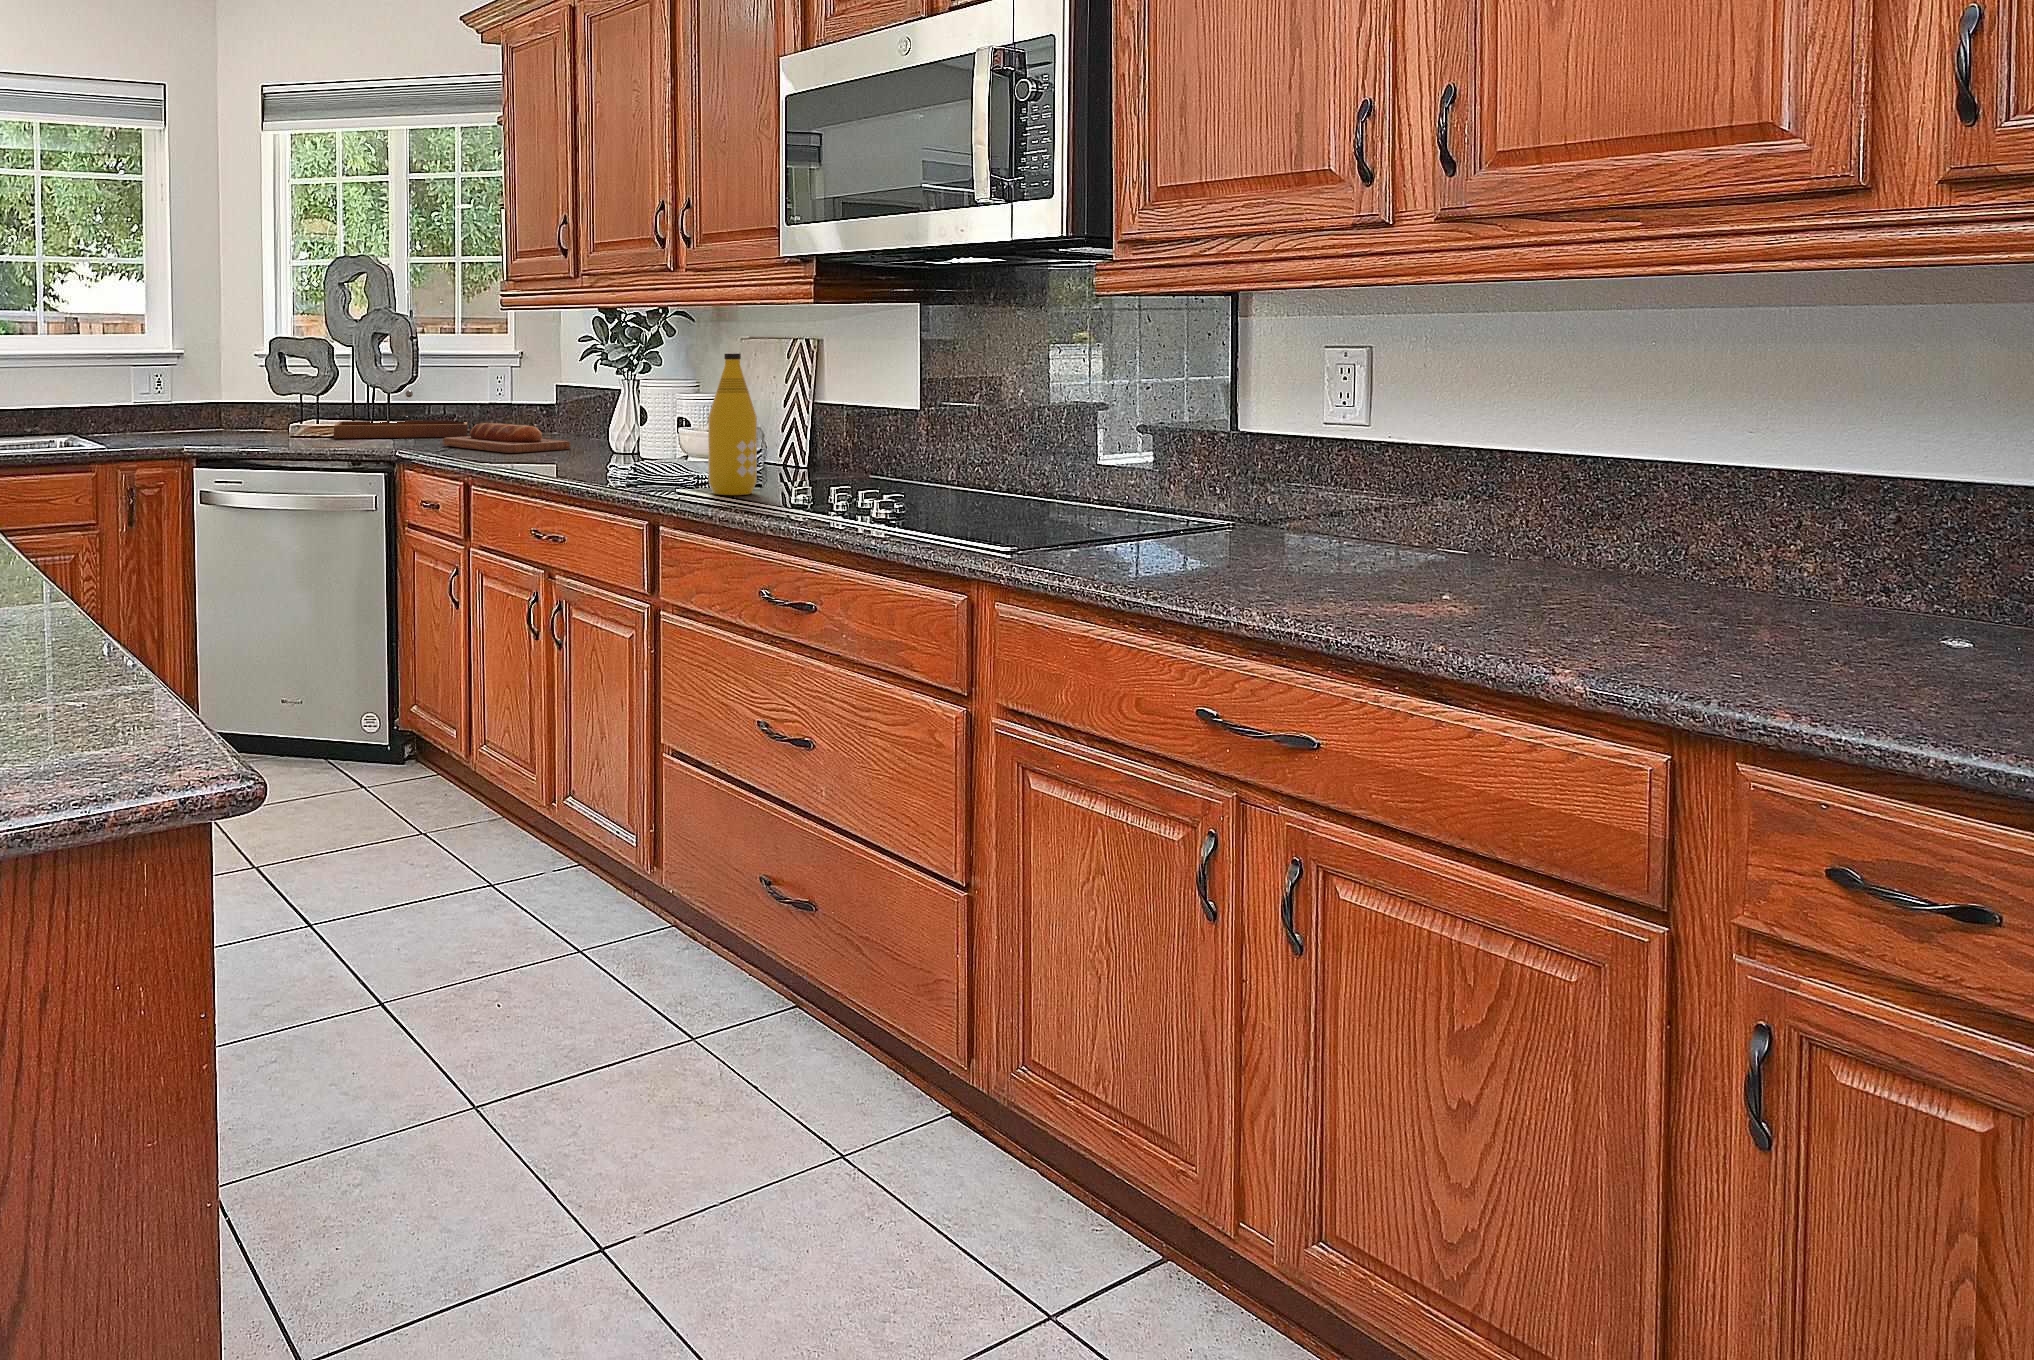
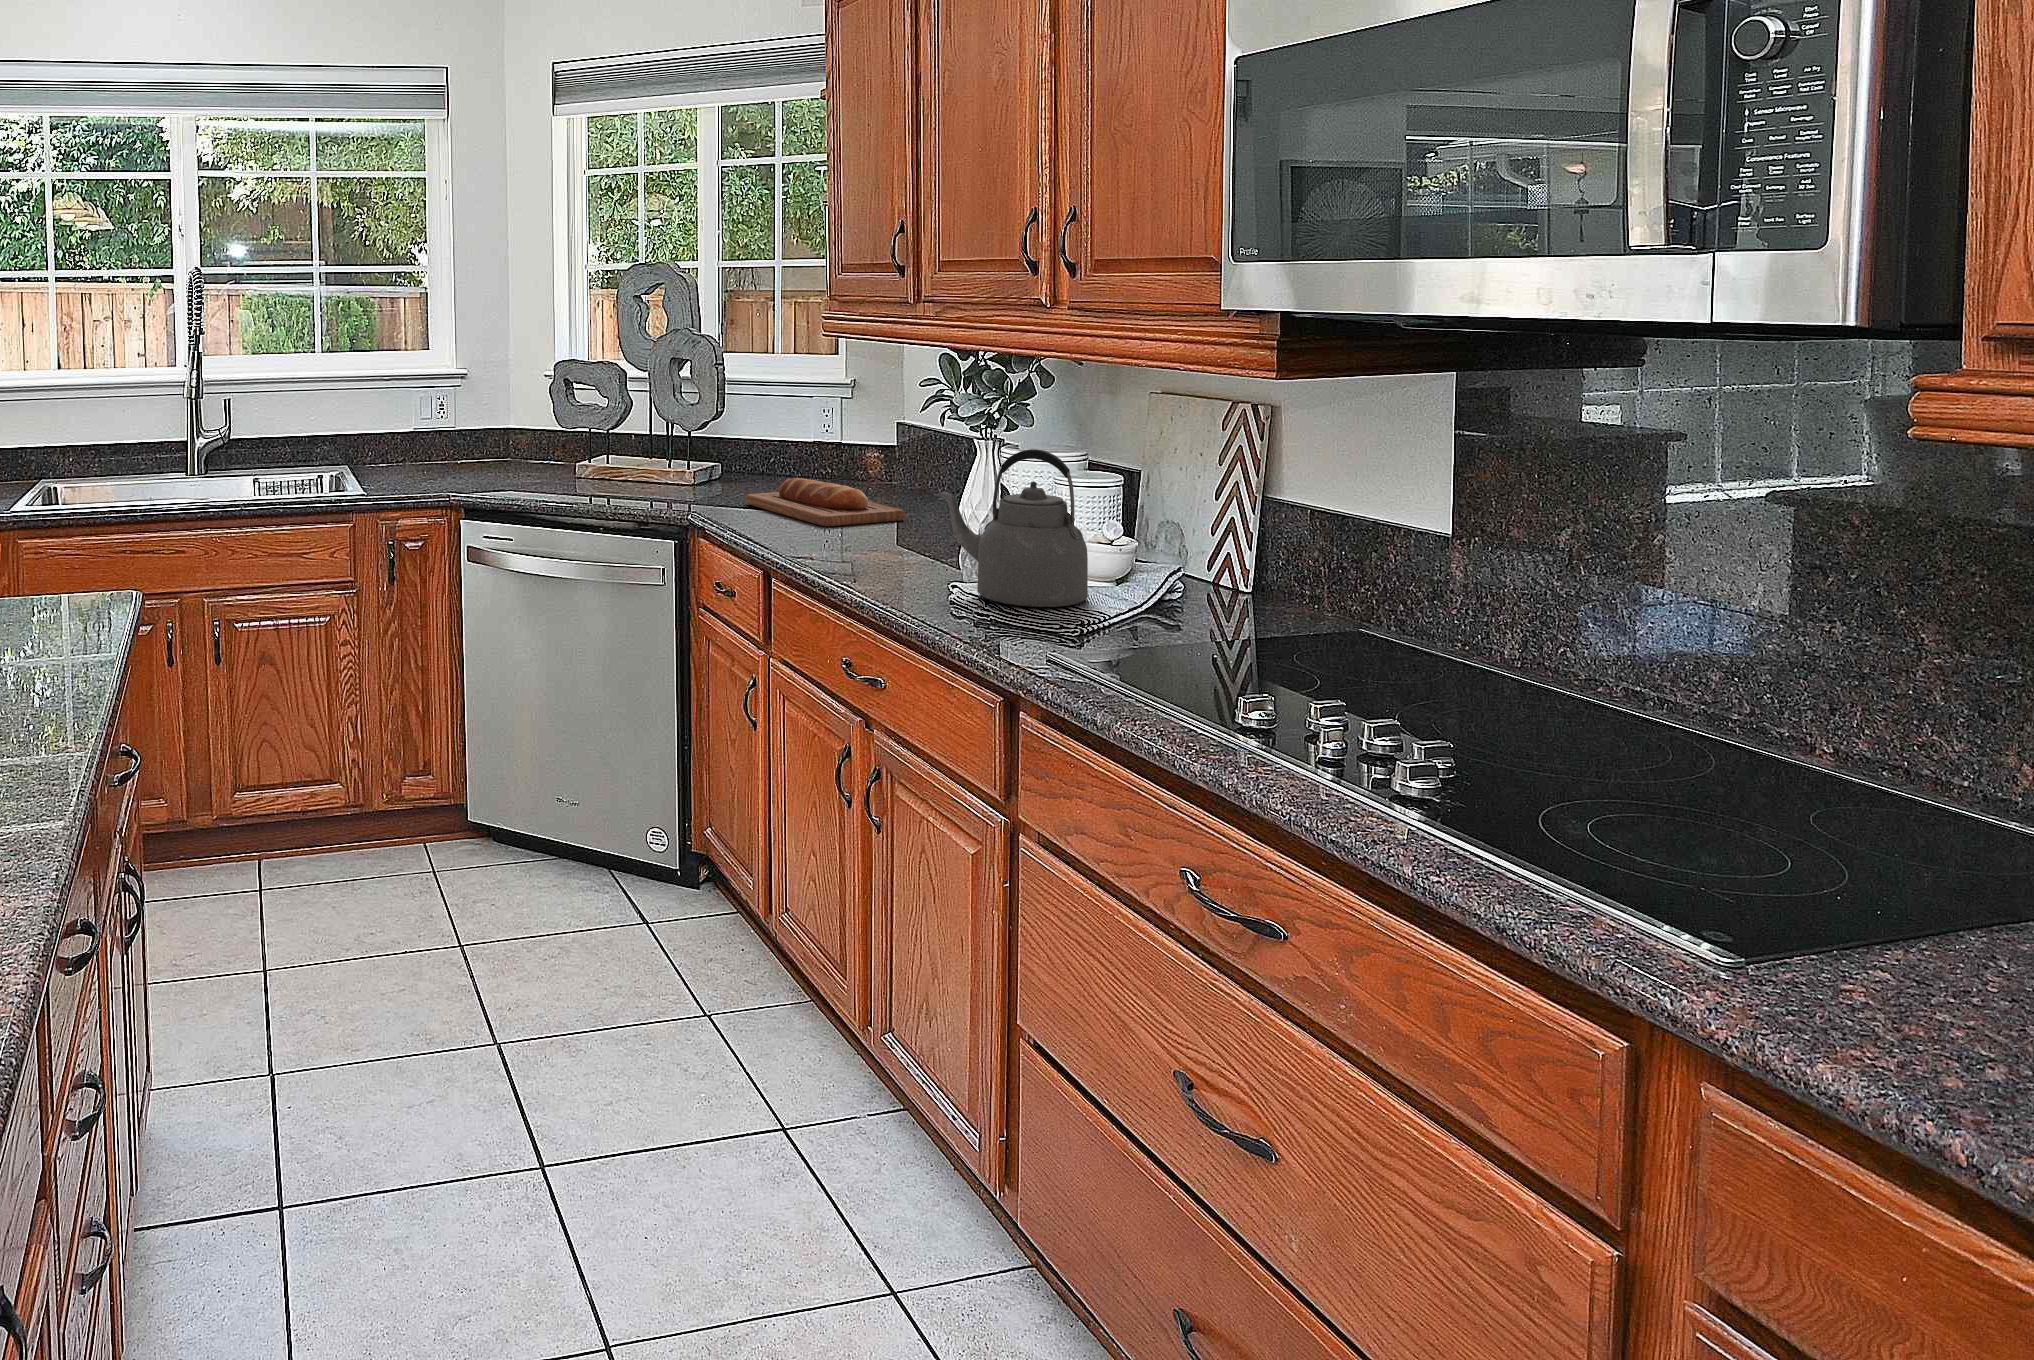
bottle: present [708,353,757,495] -> none [1097,453,1177,671]
kettle: none [597,369,704,477] -> present [934,449,1088,607]
tray: present [334,390,467,438] -> none [624,423,784,484]

